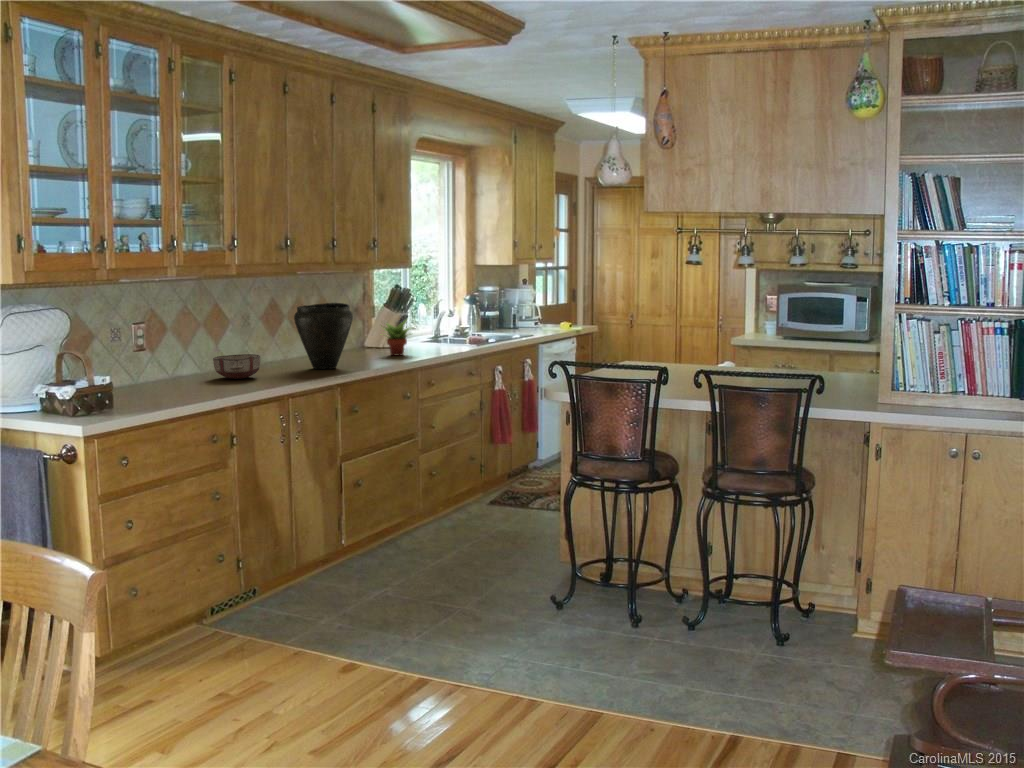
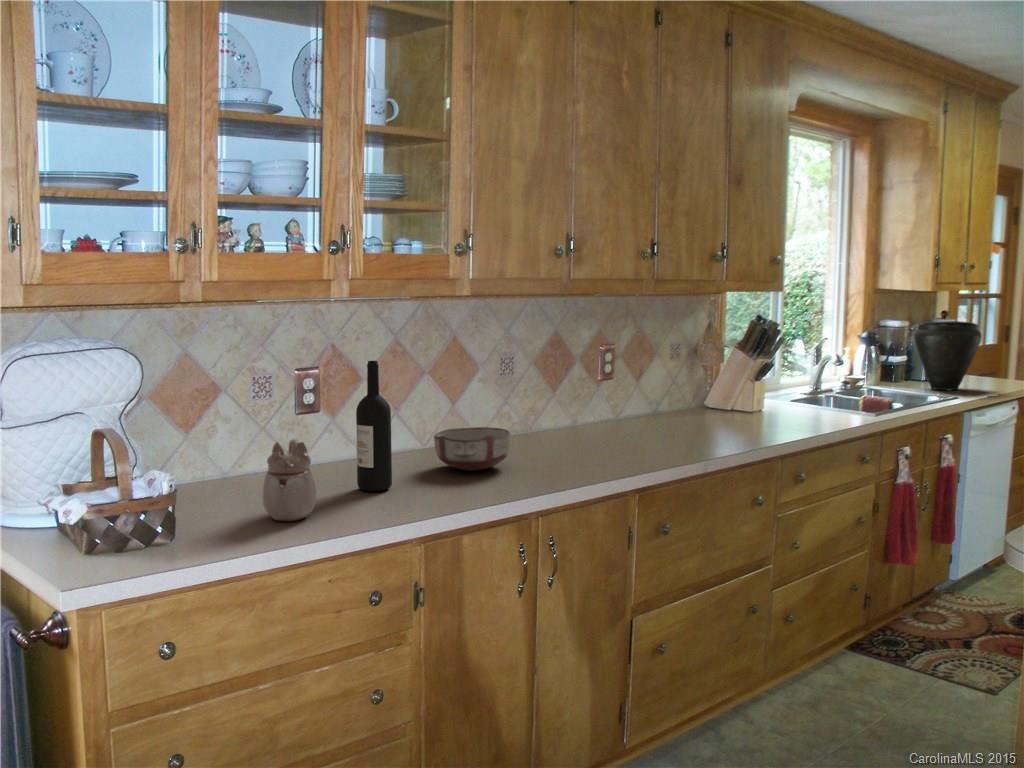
vase: present [294,303,353,369] -> present [914,321,982,390]
wine bottle: none [177,313,200,388] -> present [356,361,392,491]
succulent plant: present [381,320,411,355] -> none [723,369,784,428]
teapot: none [142,356,173,399] -> present [262,440,317,521]

